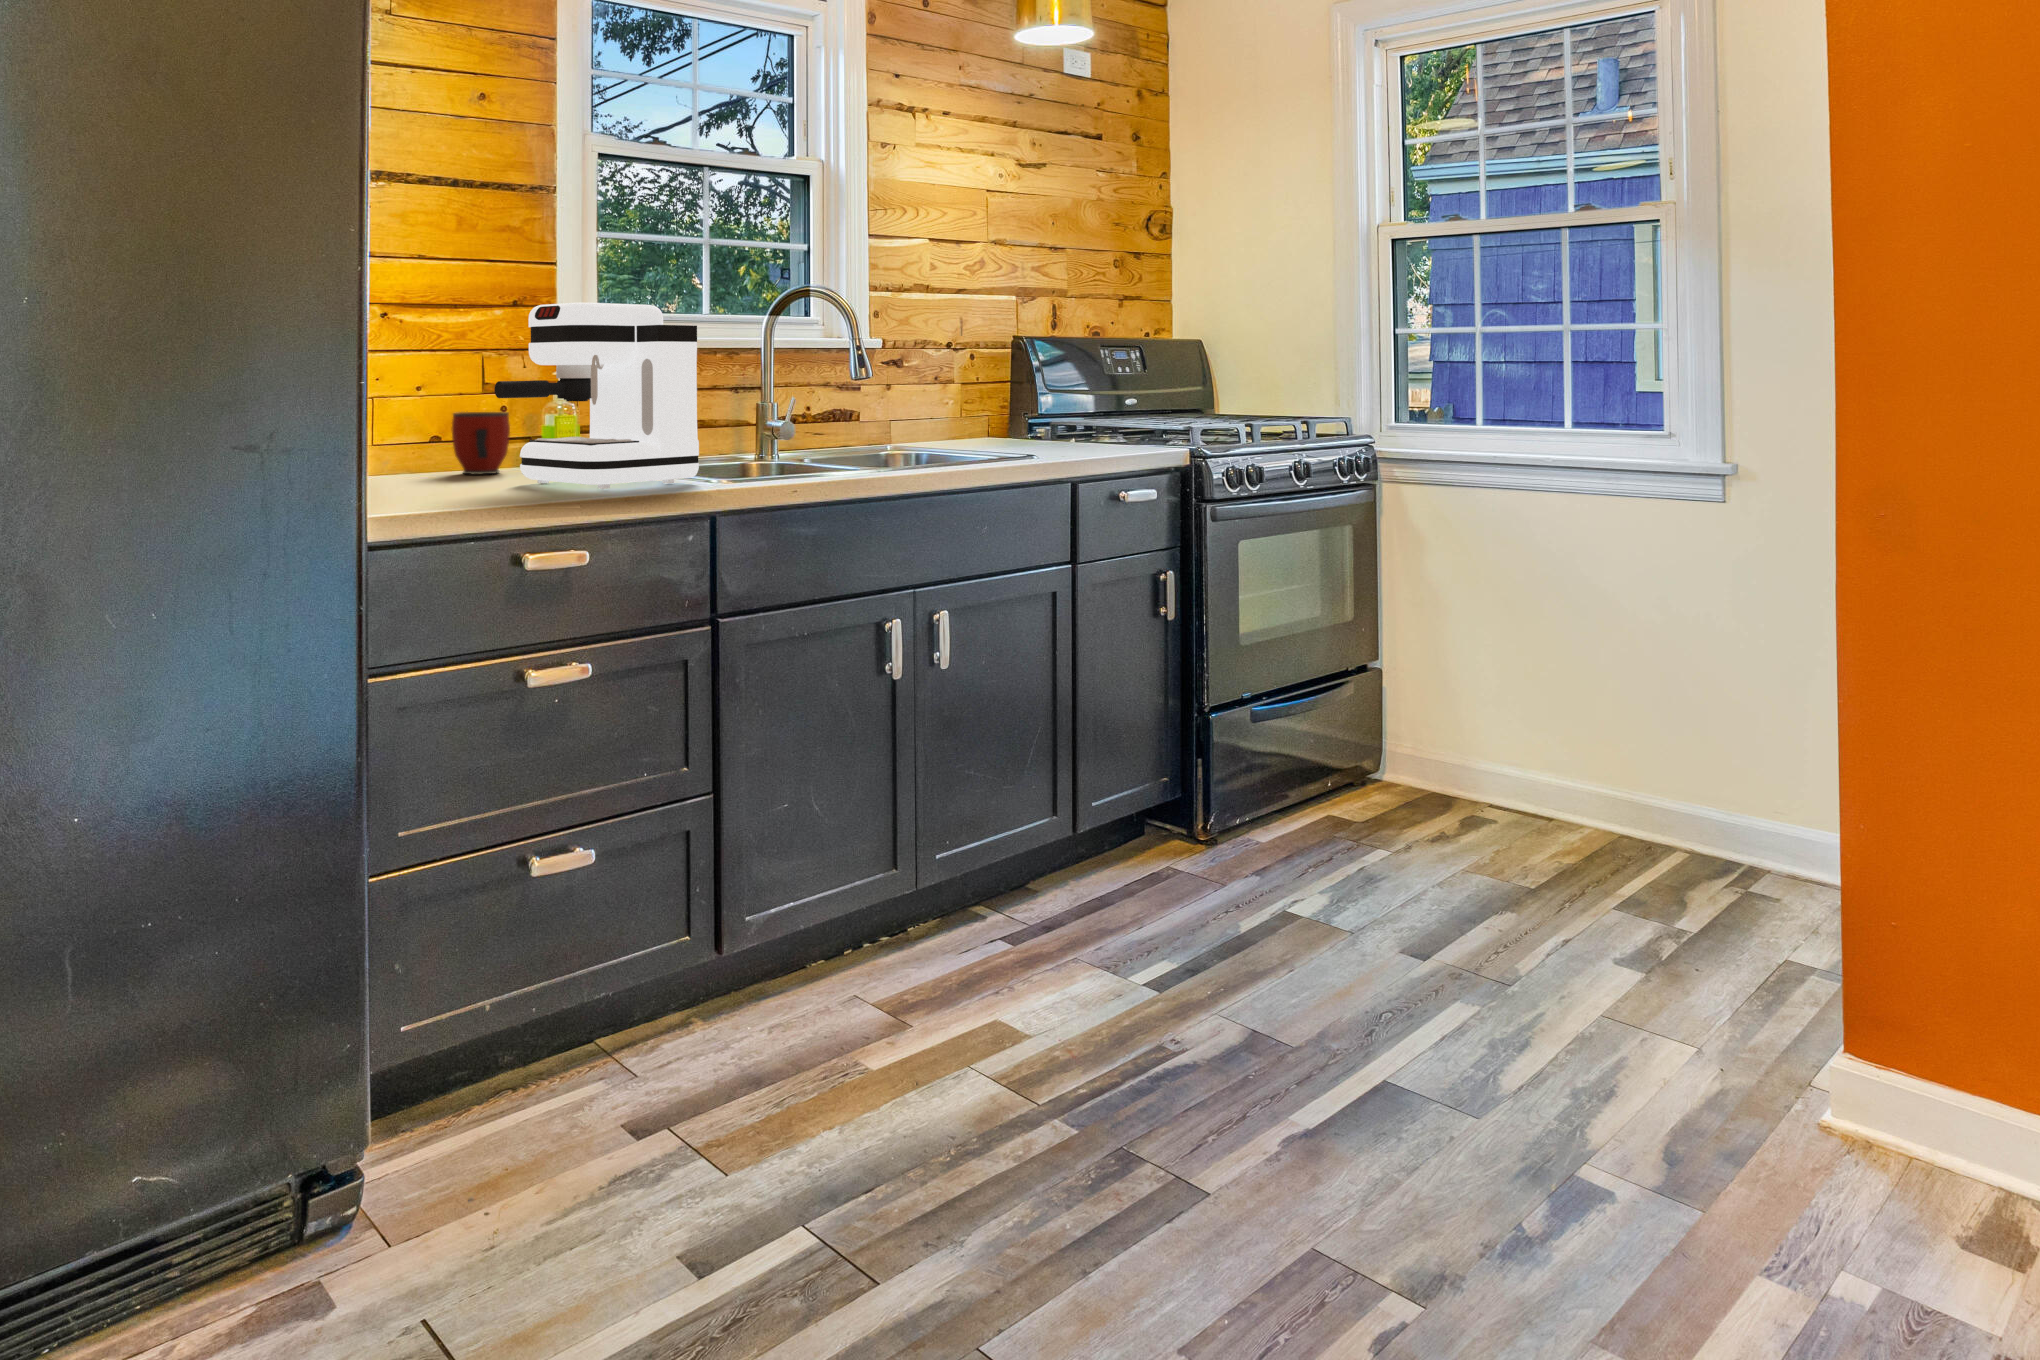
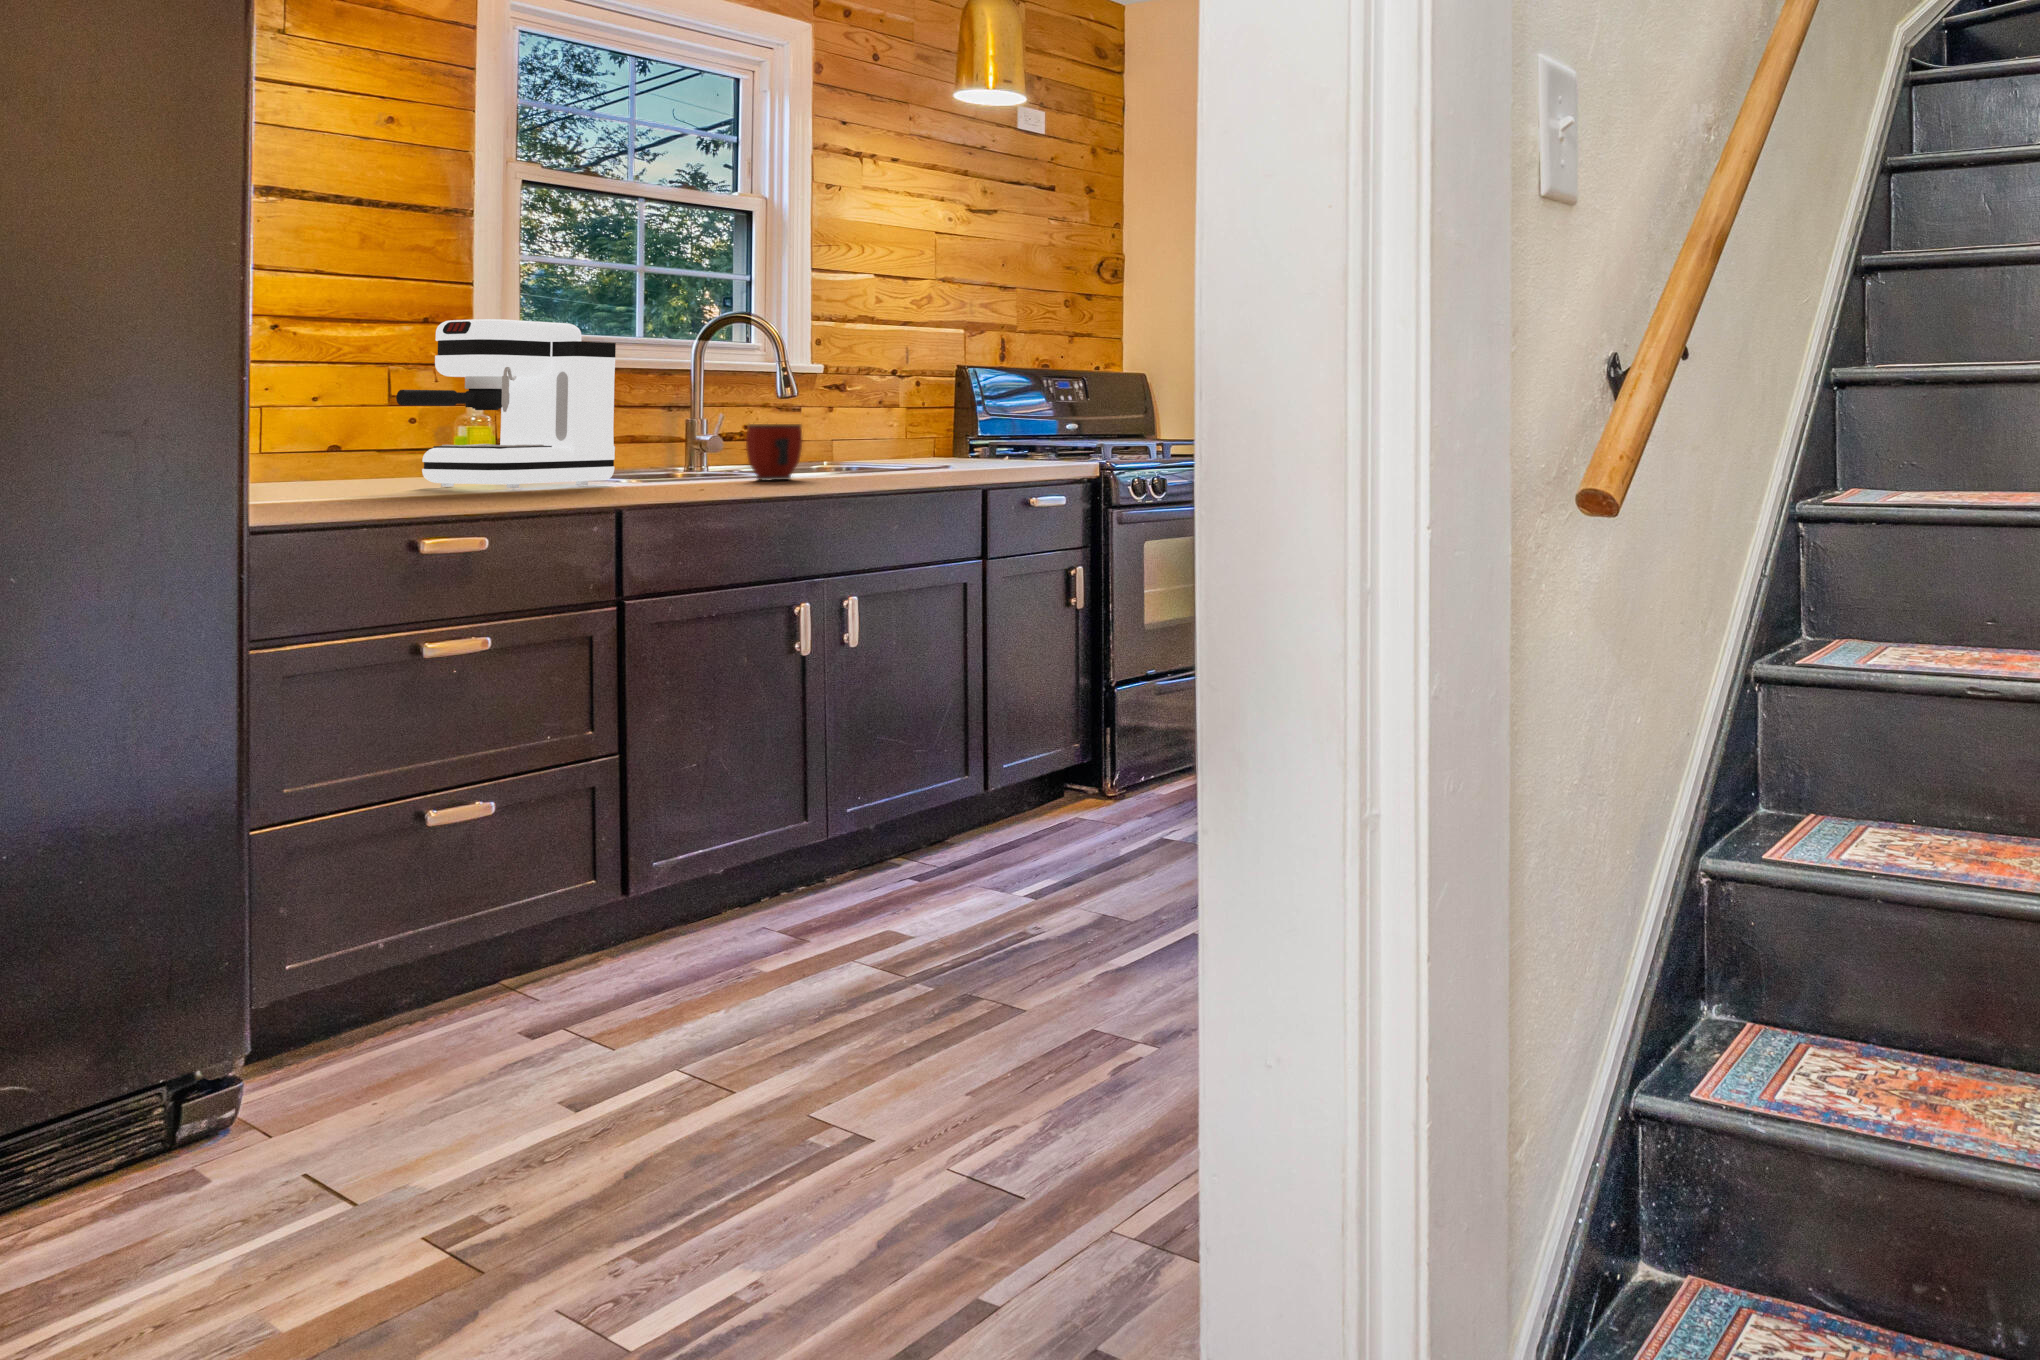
mug: present [452,412,510,474] -> present [746,424,803,480]

